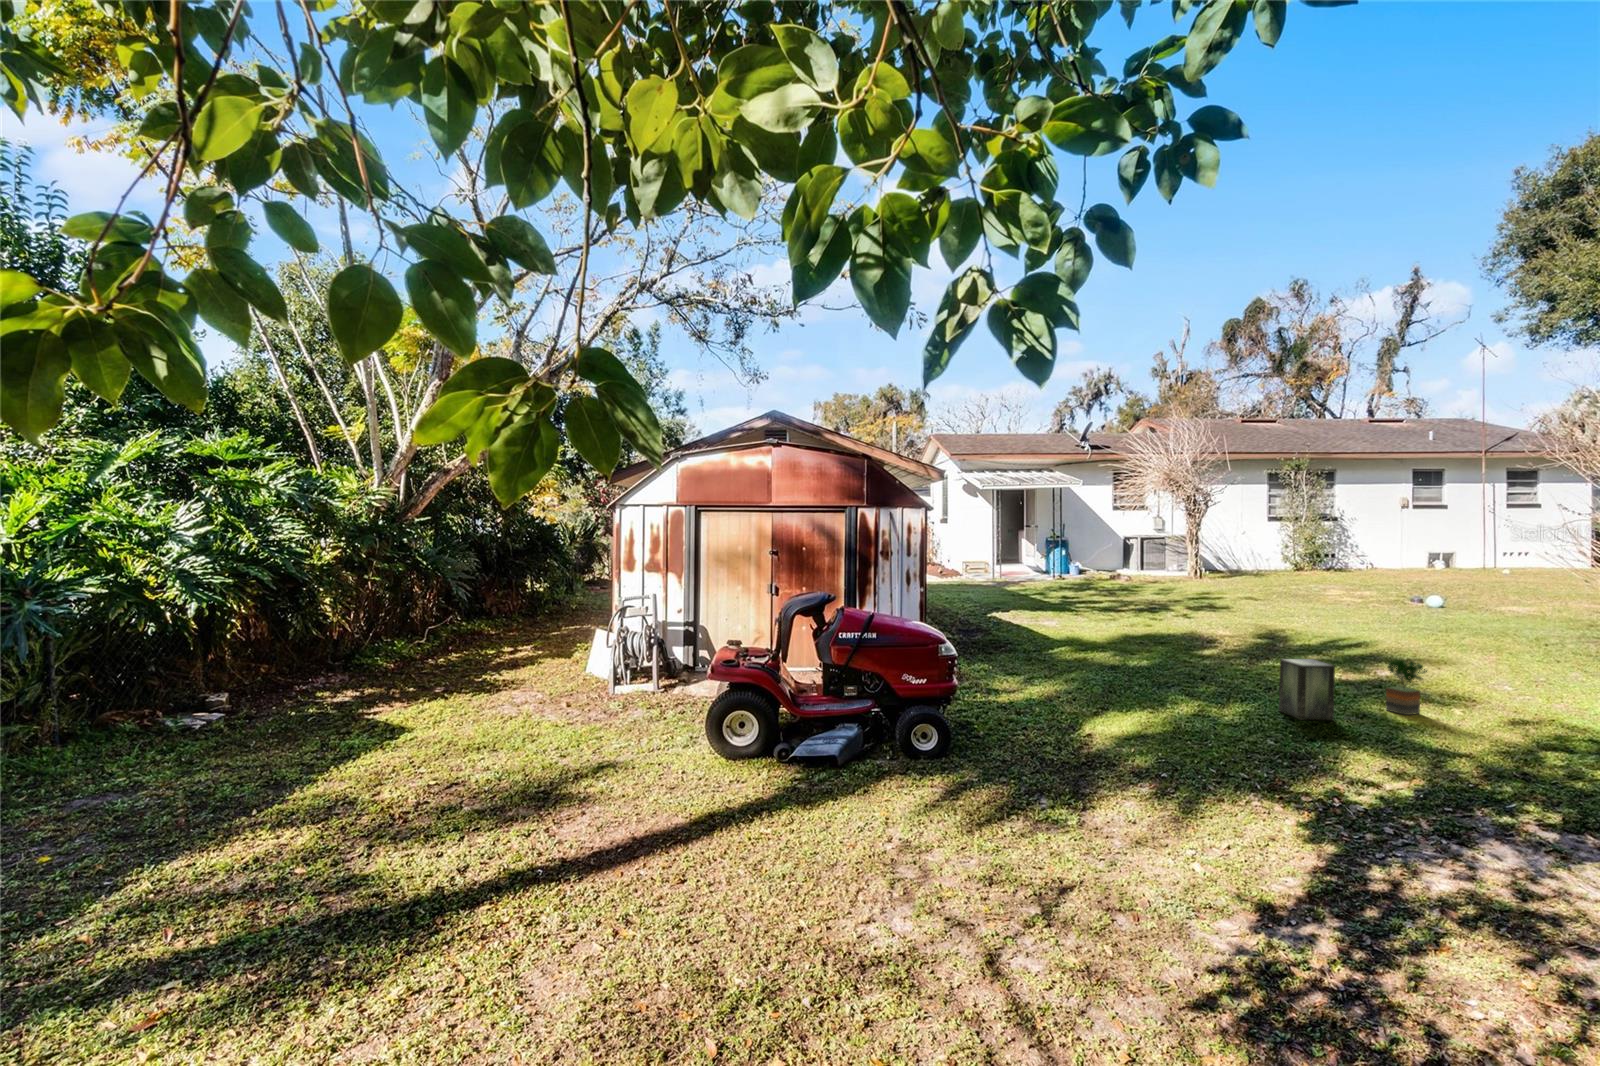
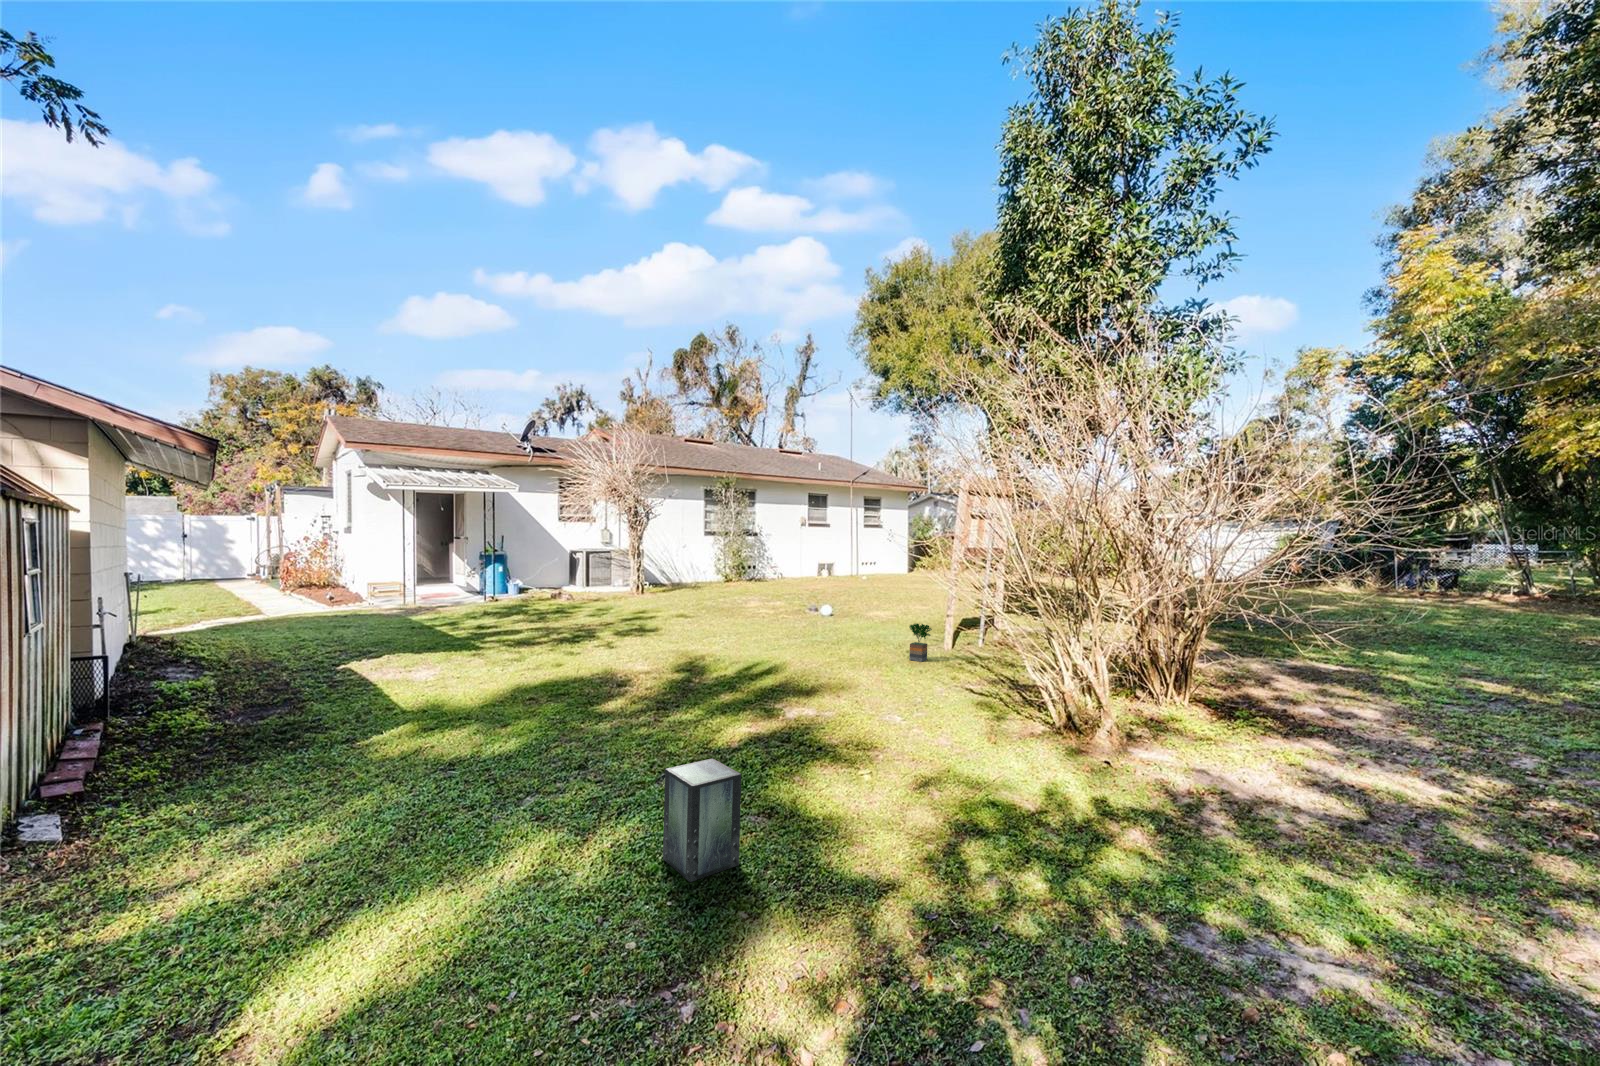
potted tree: present [1386,660,1427,715] -> present [909,624,932,662]

